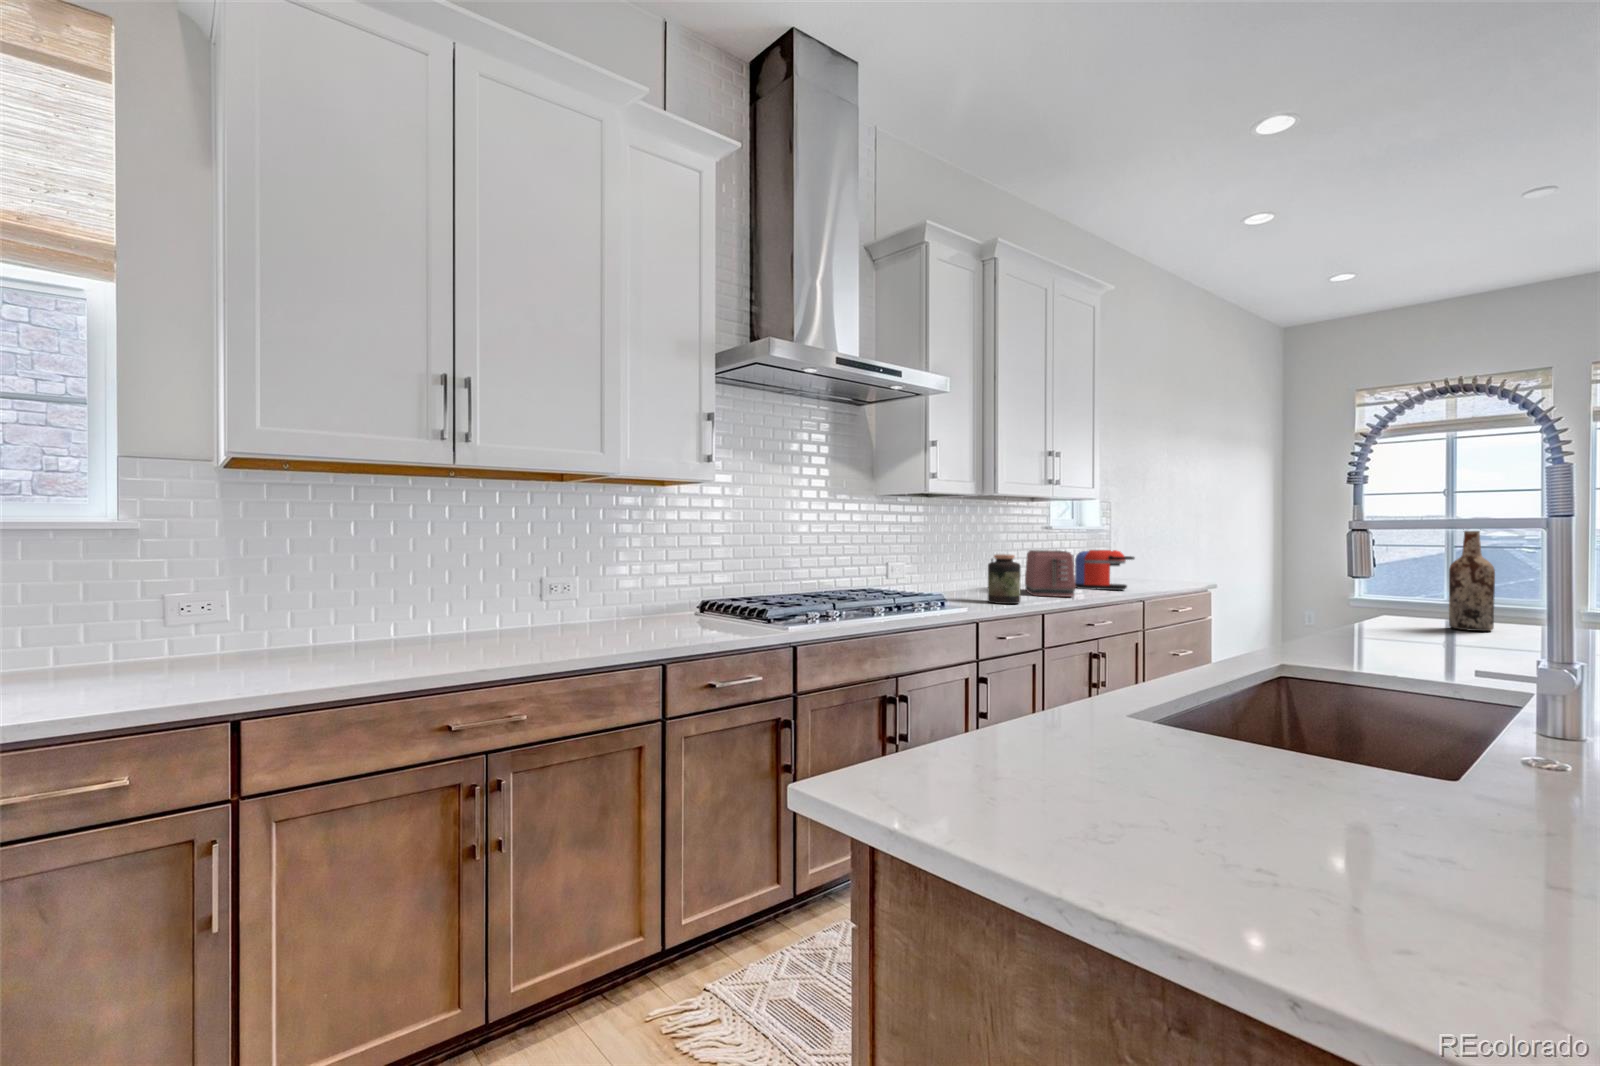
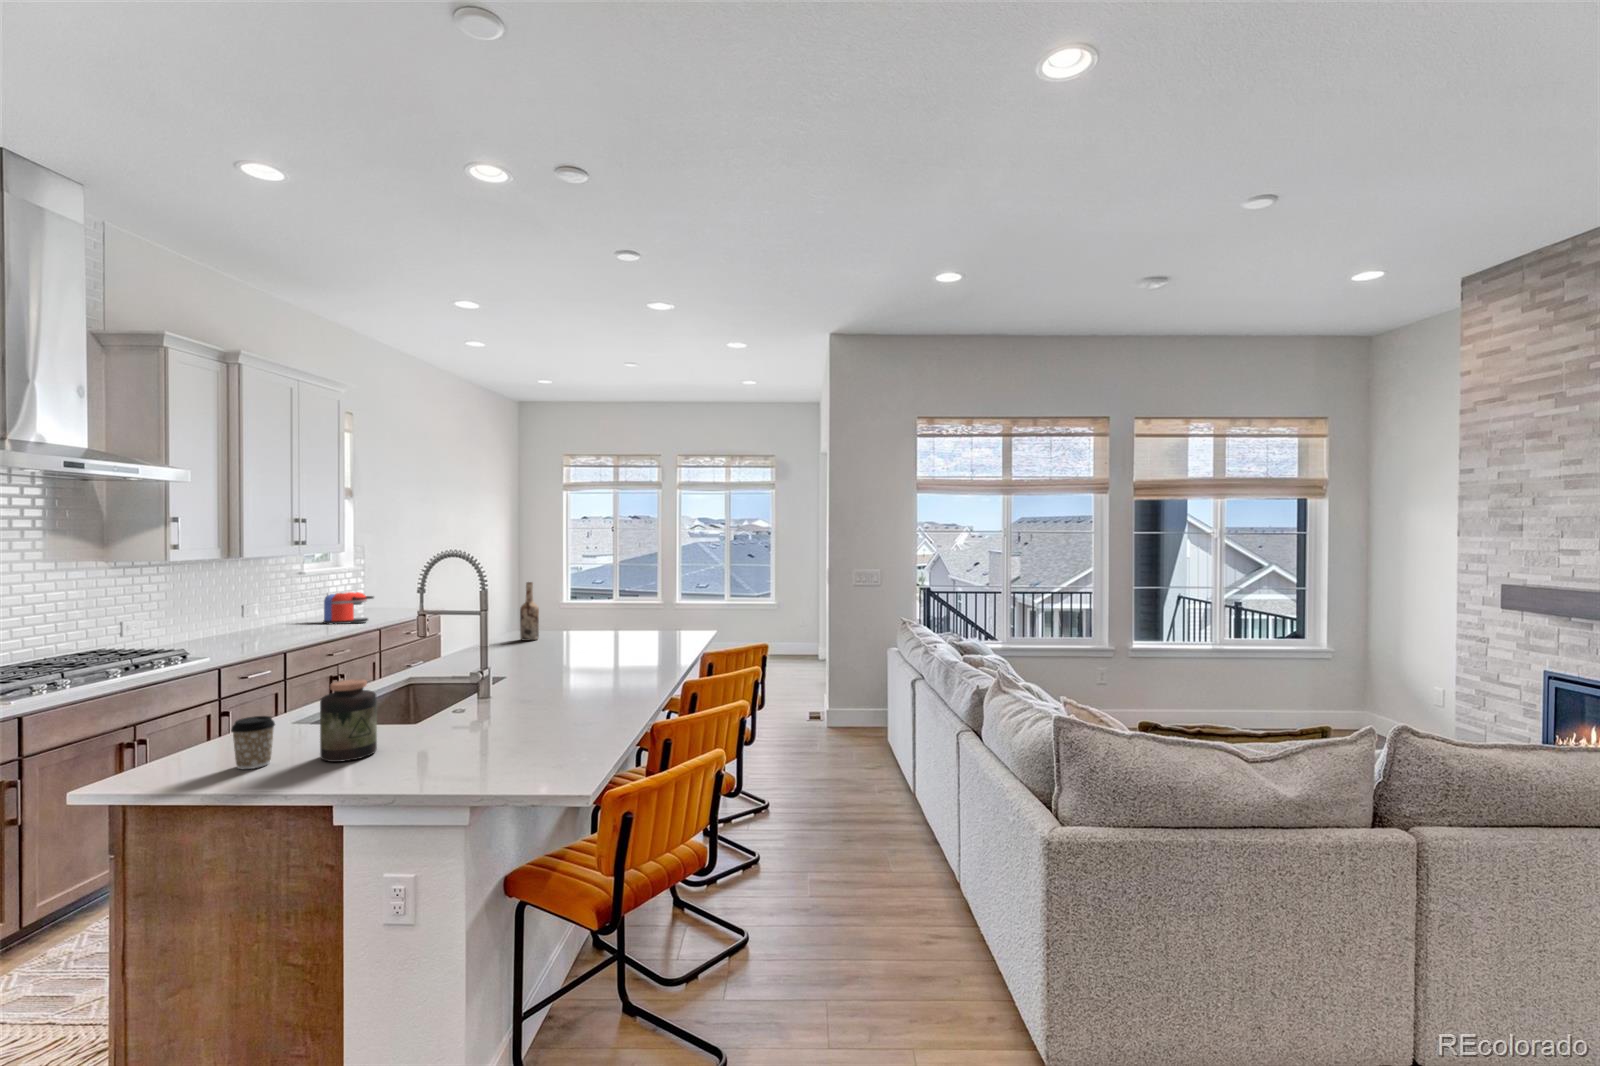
toaster: present [1025,550,1075,597] -> none [274,597,317,637]
jar: present [988,554,1021,604] -> present [320,679,377,762]
coffee cup: none [1065,697,1161,831] -> present [231,716,275,769]

